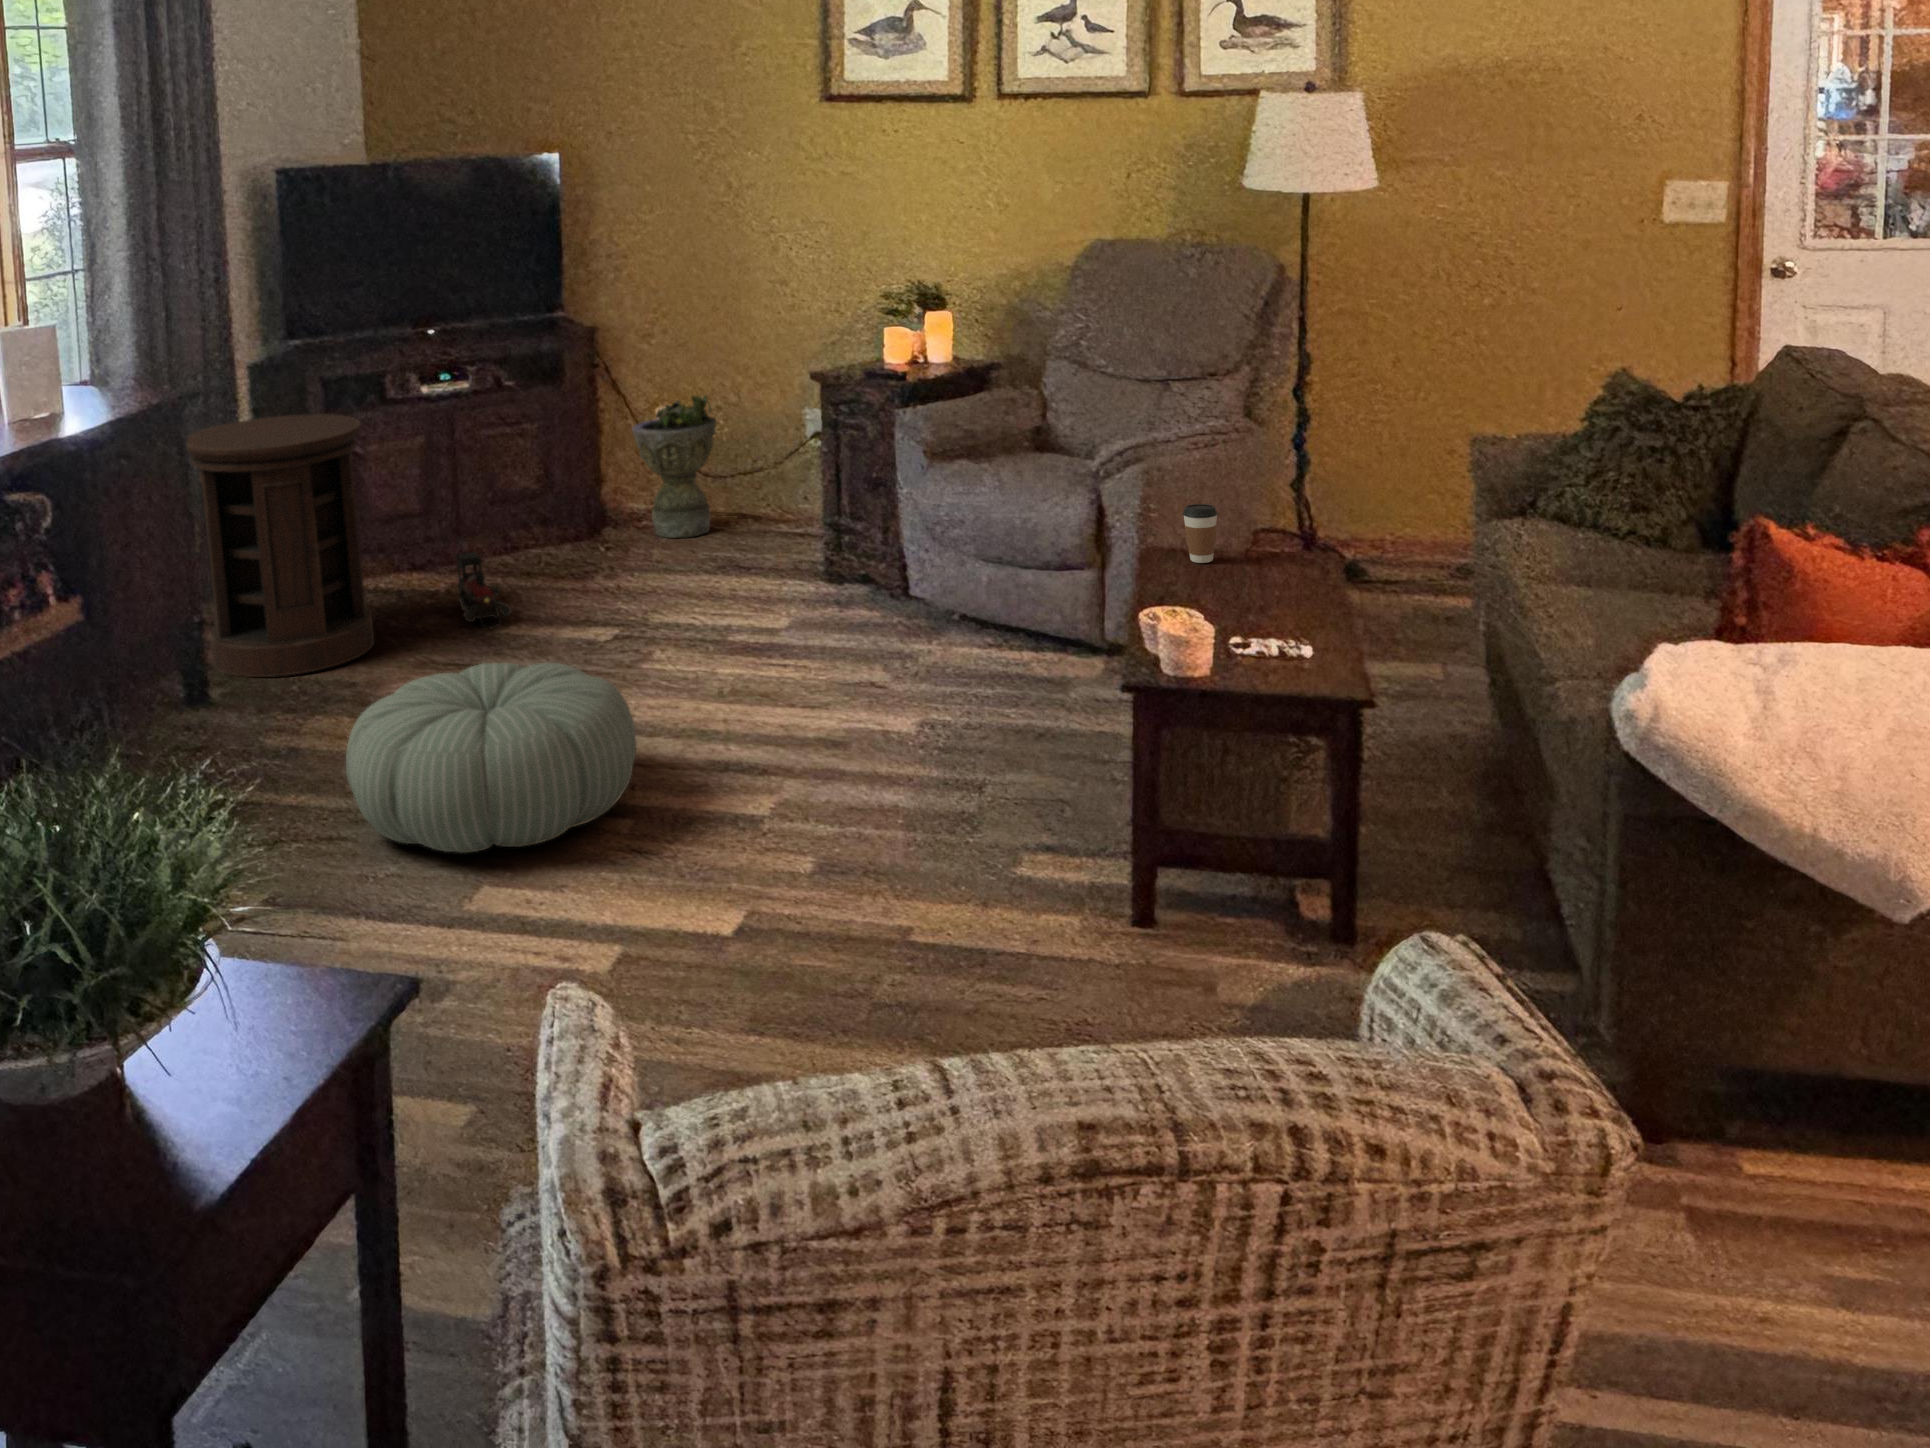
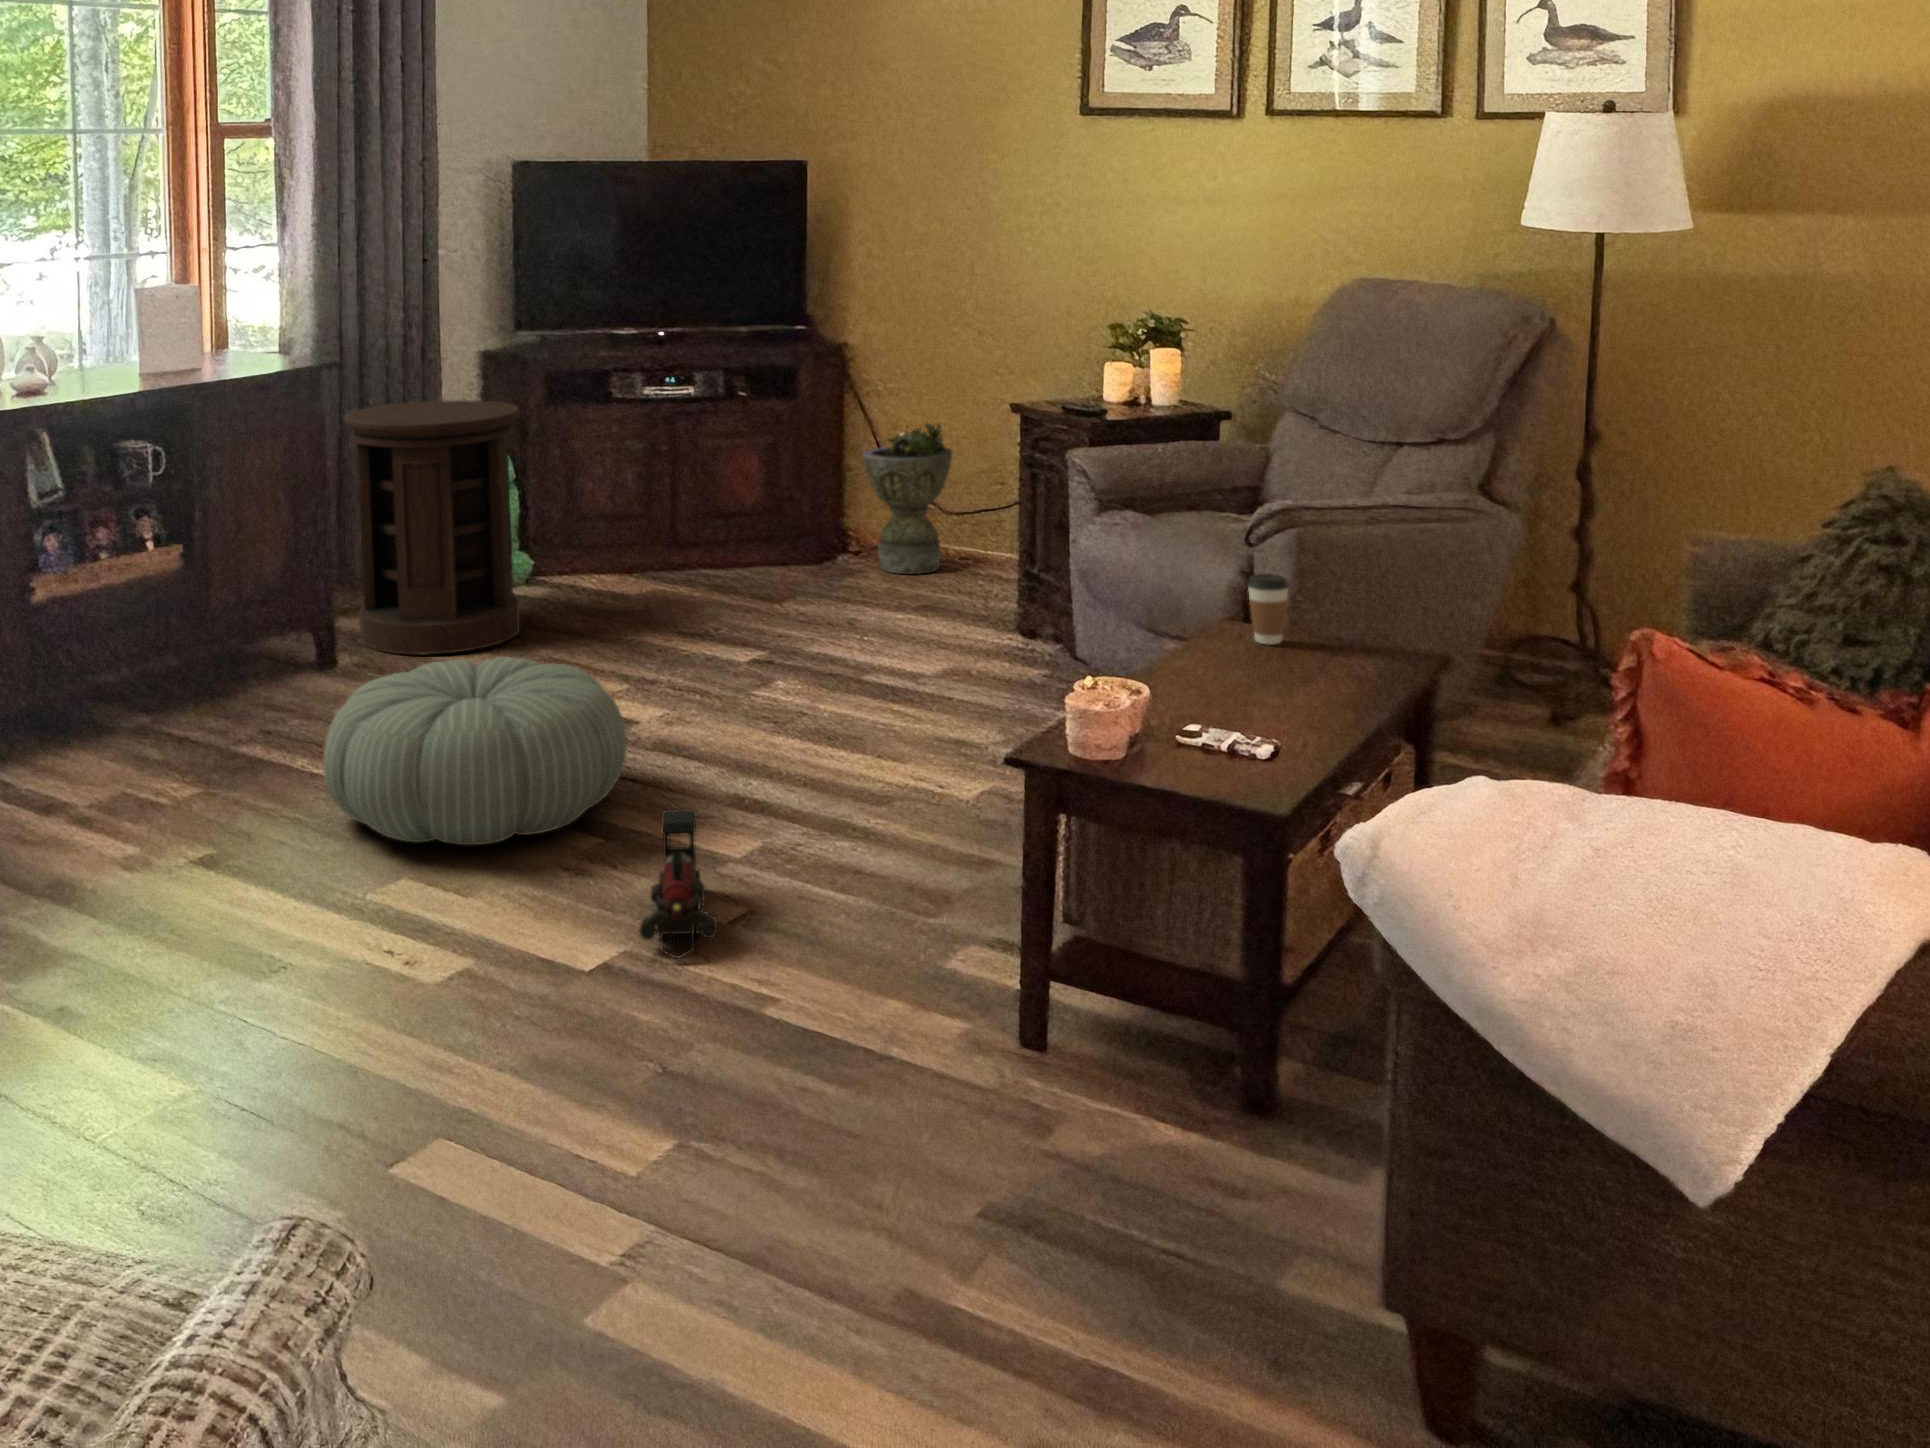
toy train: present [455,552,512,629] -> present [639,809,718,958]

